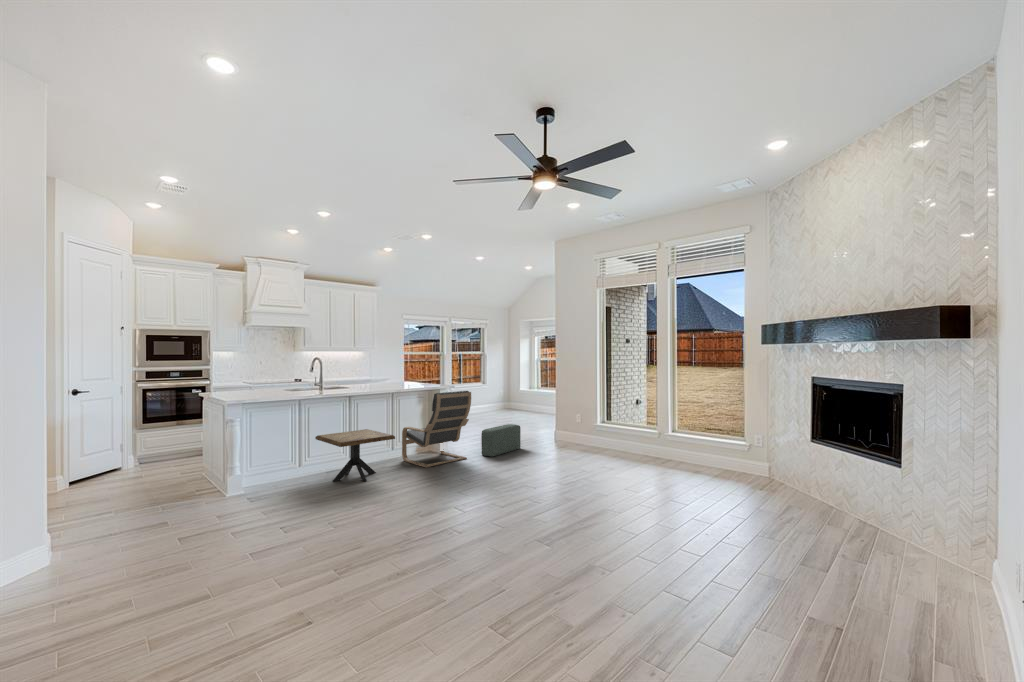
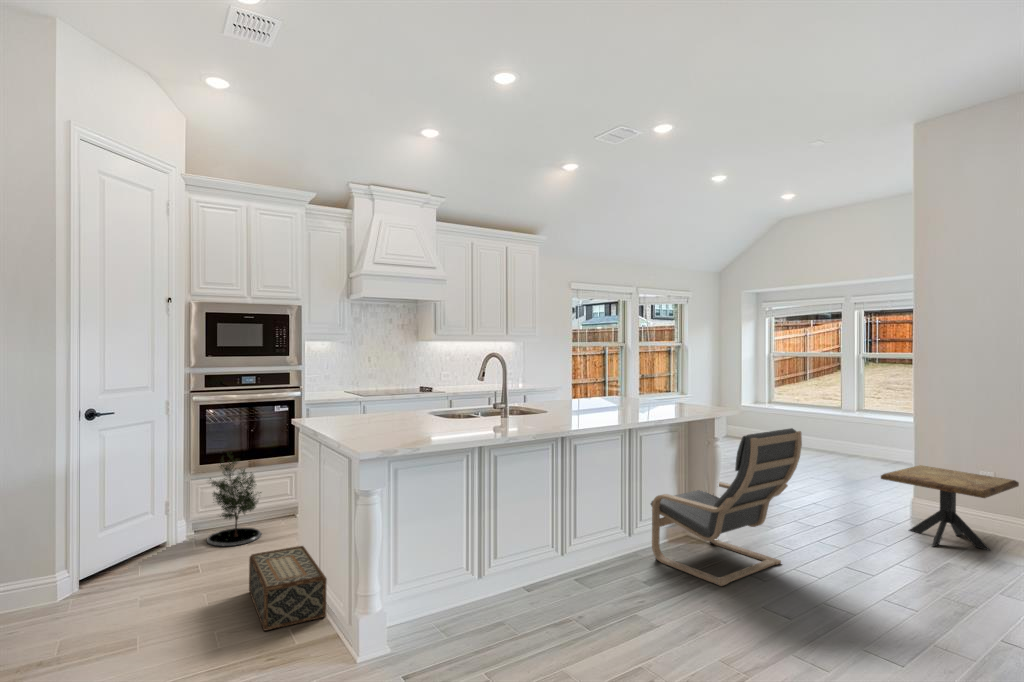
potted tree: none [146,414,183,468] -> present [207,455,261,546]
pouf: present [481,424,521,457] -> none [801,489,860,560]
side table: present [315,429,395,481] -> present [881,465,1019,551]
woven basket: none [170,459,211,493] -> present [249,546,327,631]

